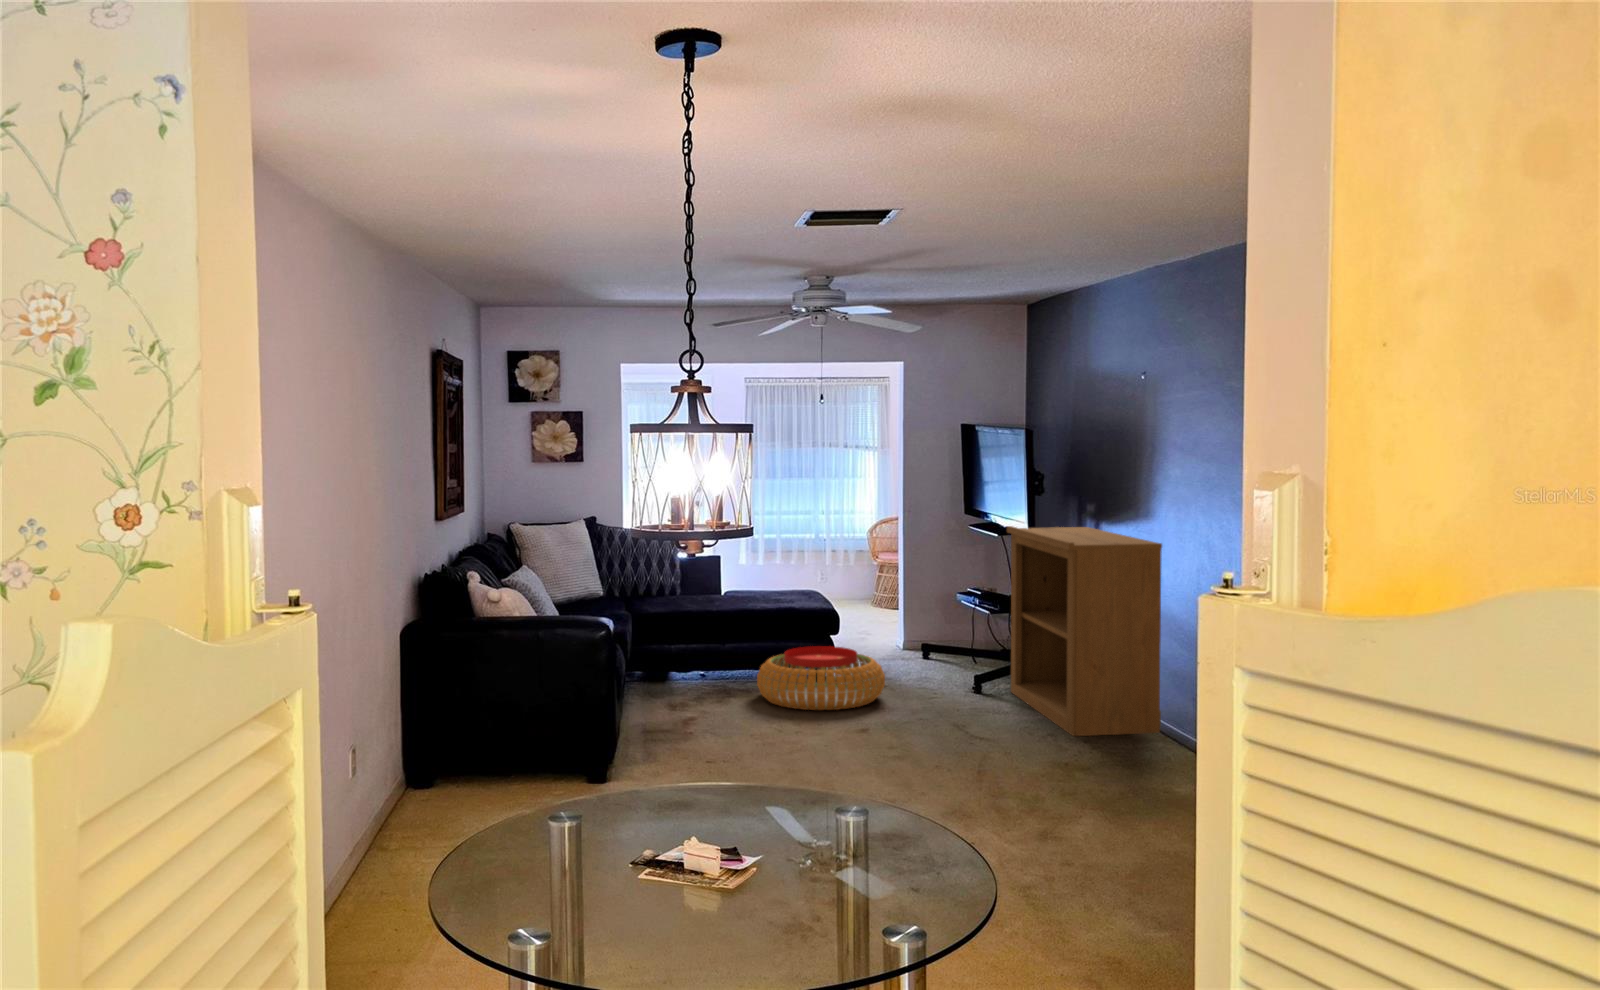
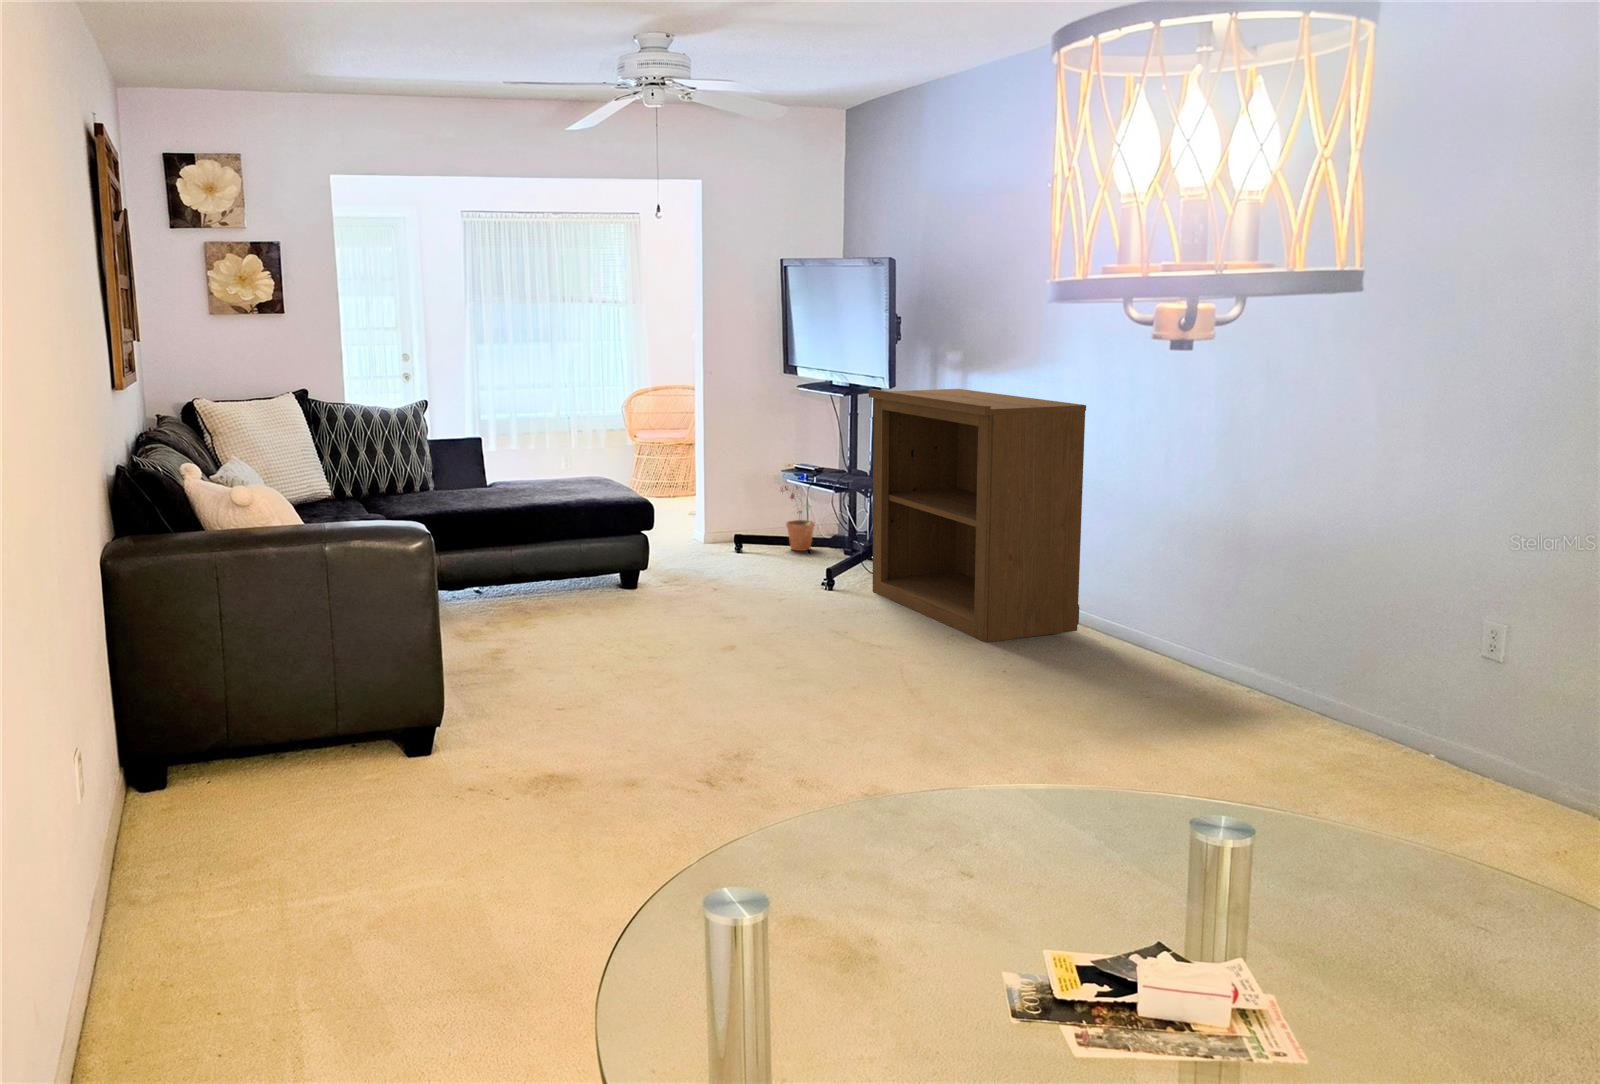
potted plant: none [961,586,989,657] -> present [781,486,815,551]
pouf: present [757,646,885,710] -> none [567,548,732,630]

